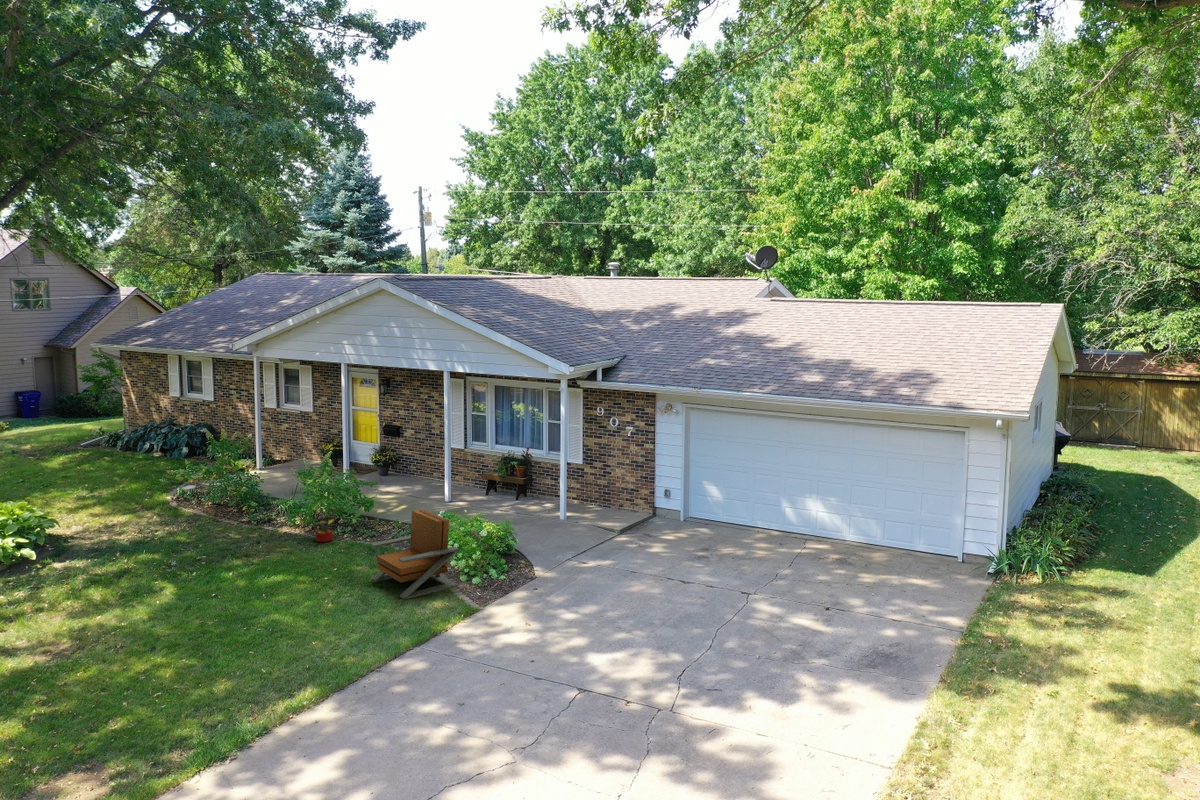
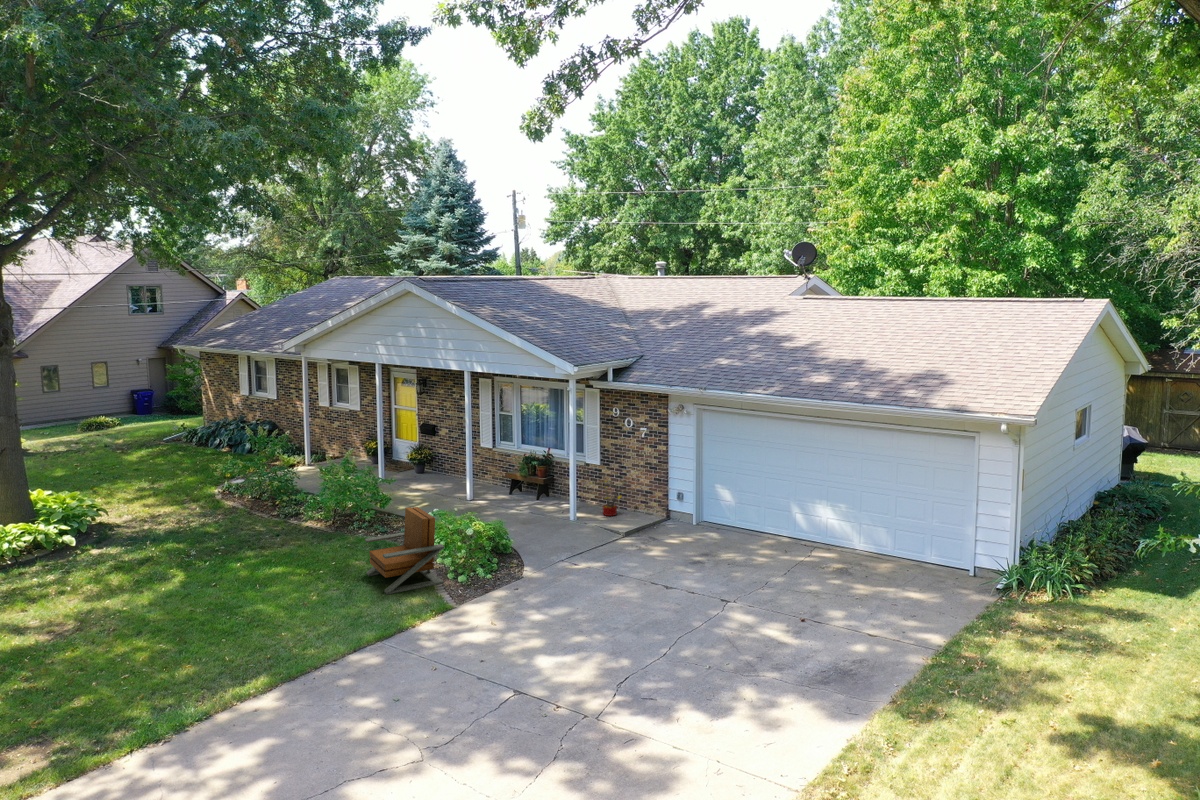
decorative plant: present [316,506,333,542] -> present [603,486,621,516]

